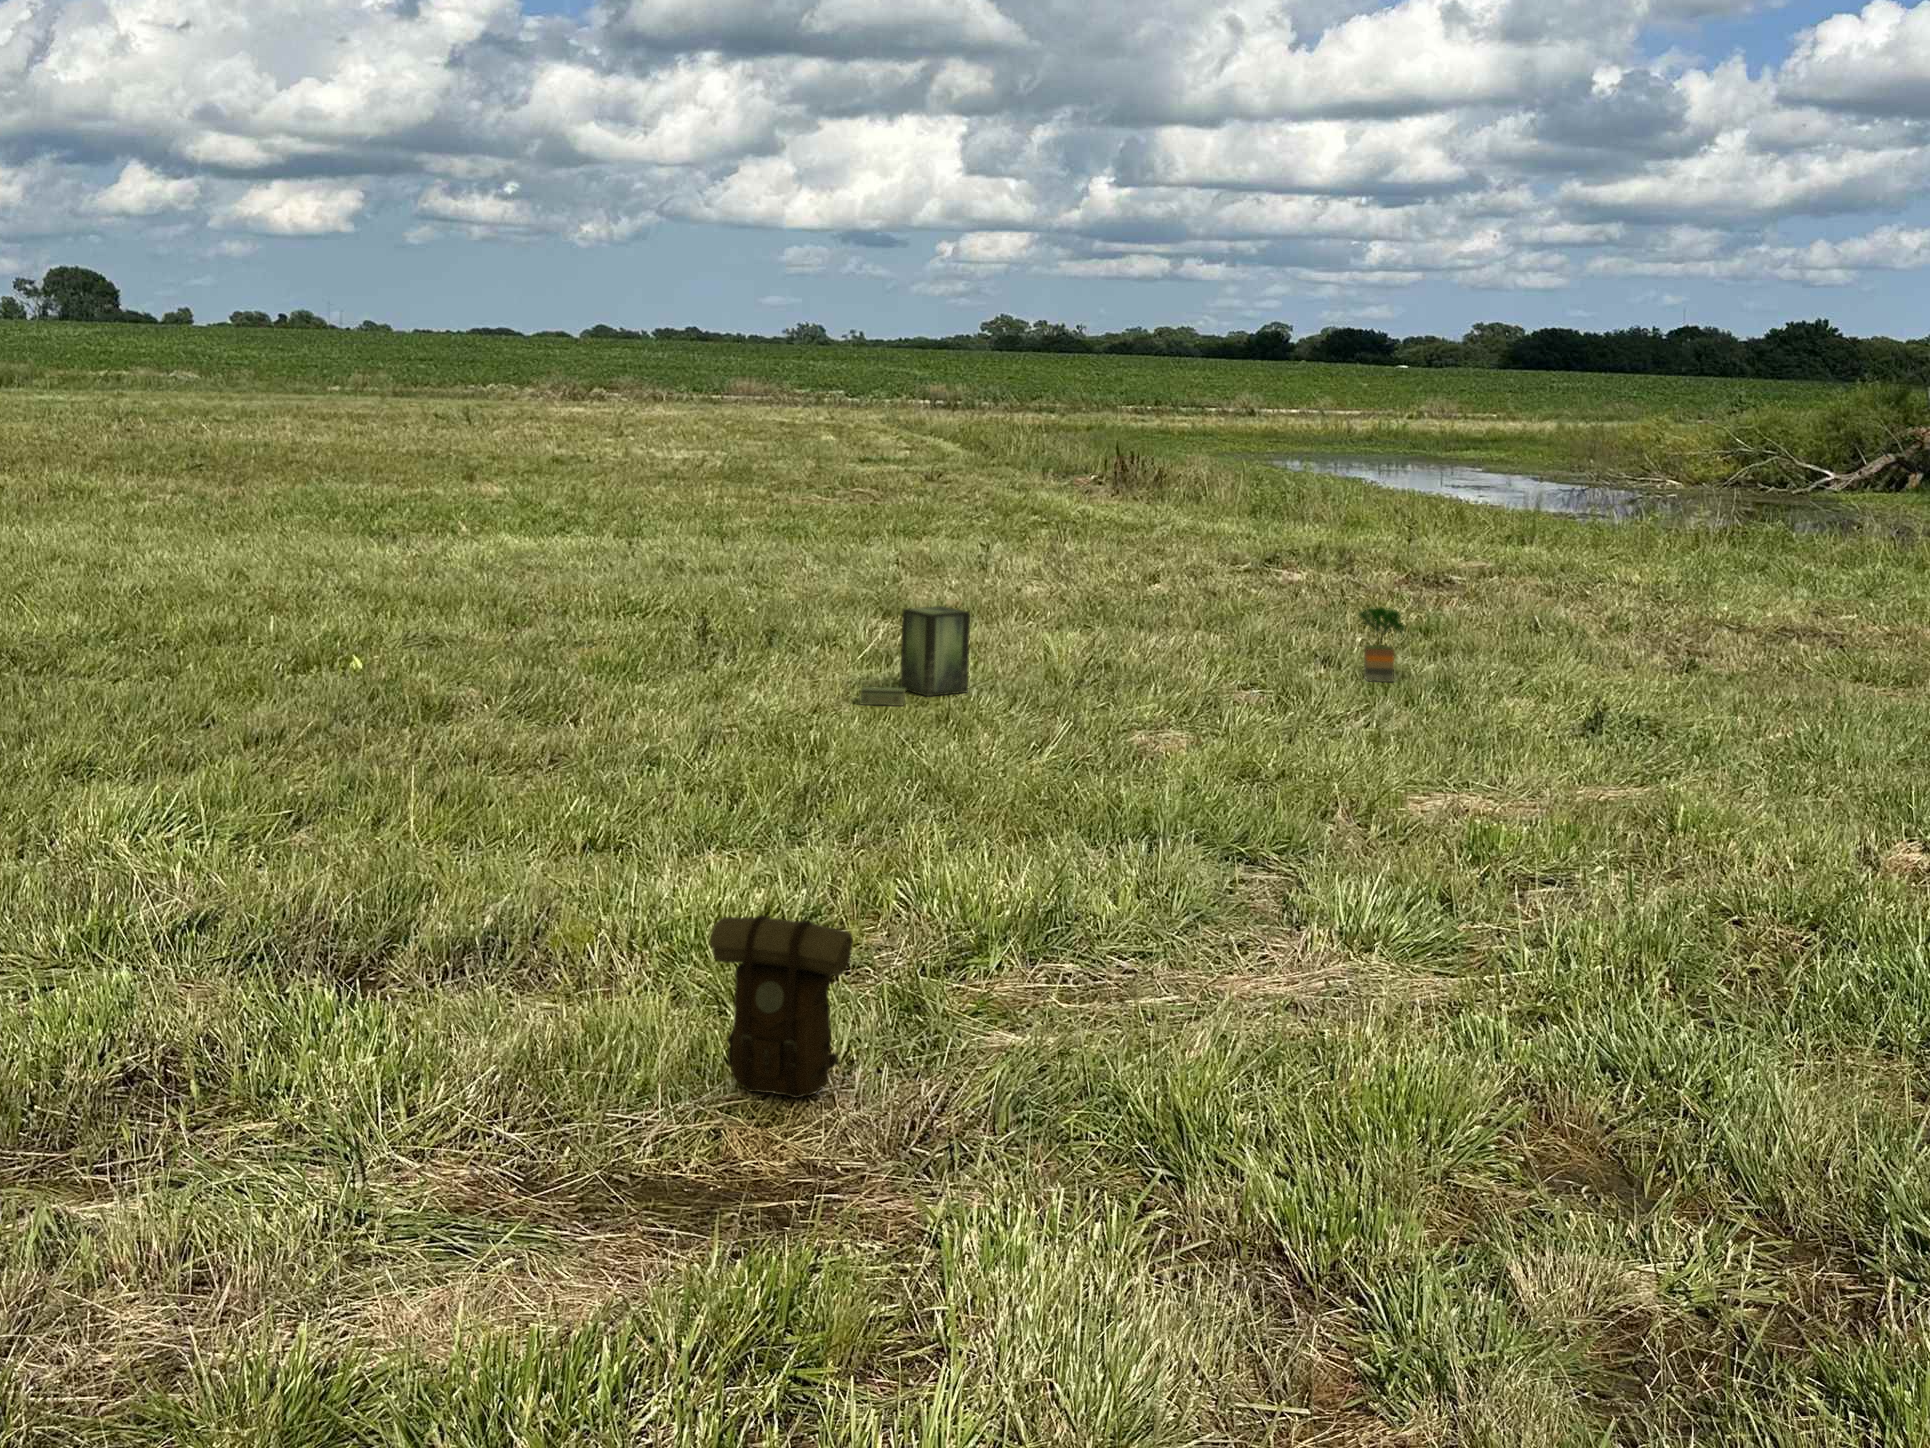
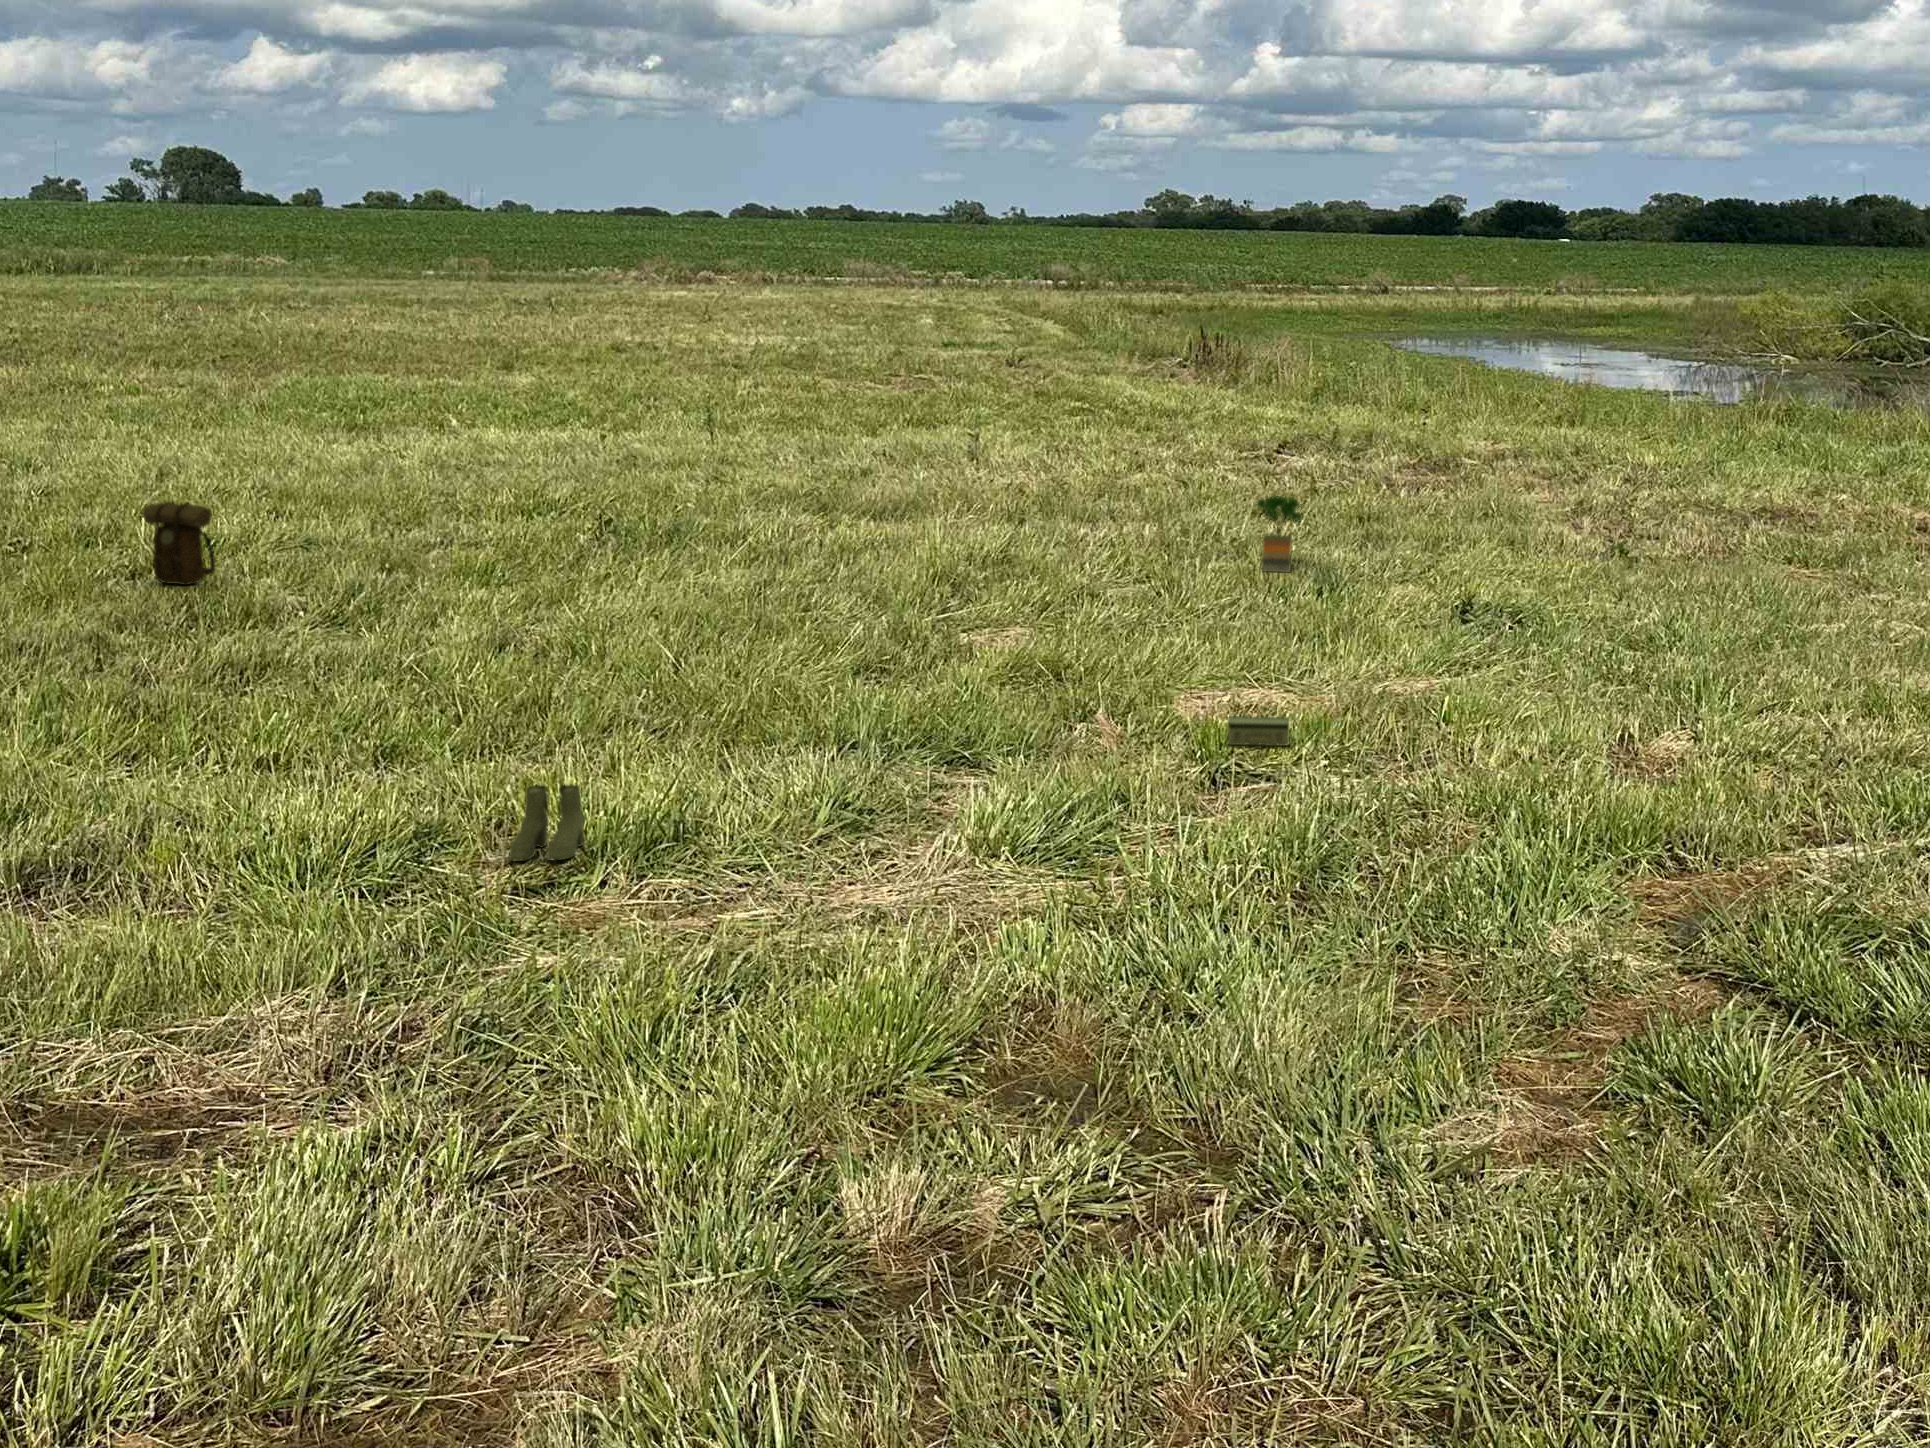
storage box: present [900,606,970,696] -> none [754,500,824,594]
toolbox: present [859,686,906,706] -> present [1228,716,1290,746]
boots: none [919,872,978,946] -> present [509,784,585,861]
backpack: present [710,915,853,1098] -> present [142,502,215,585]

